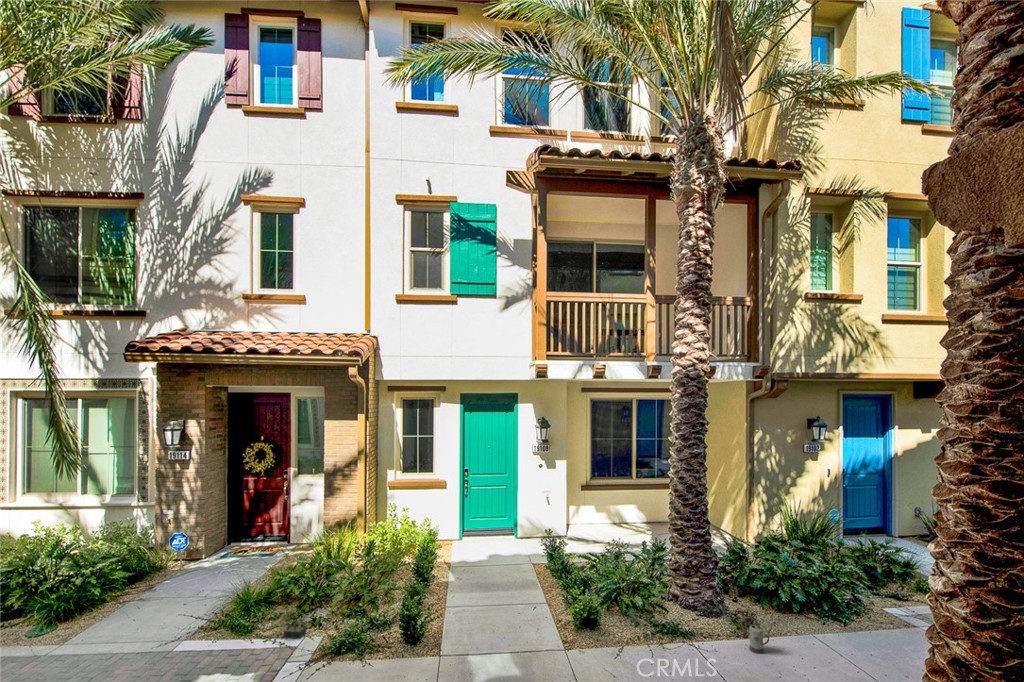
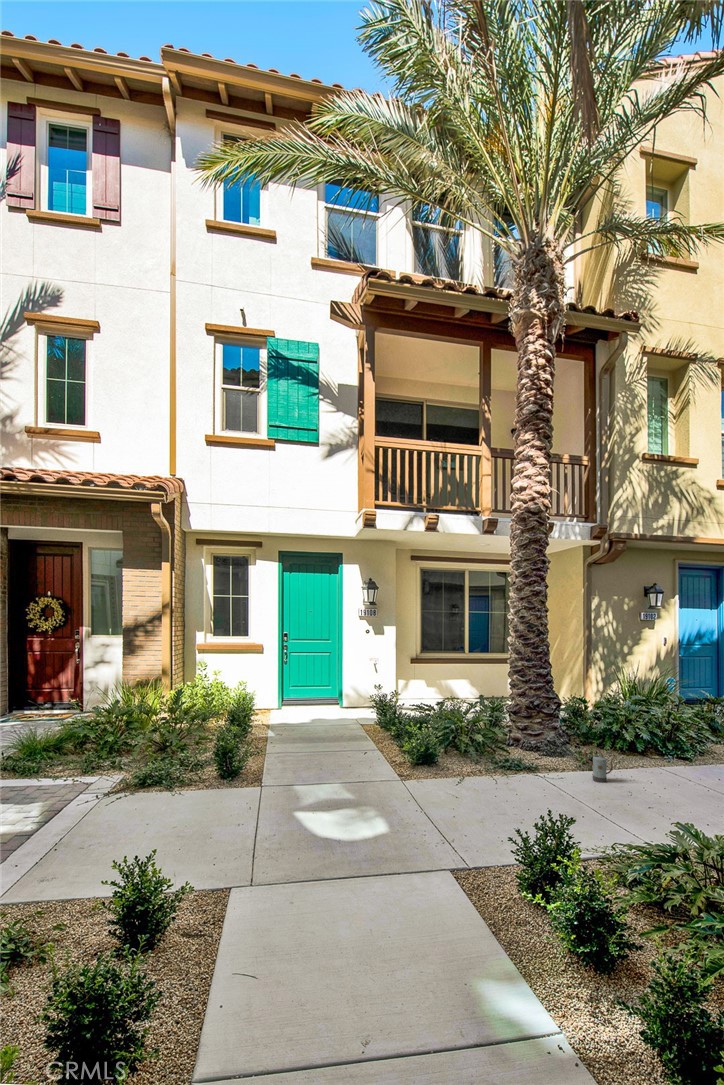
decorative plant: present [279,608,309,639] -> none [77,749,114,782]

